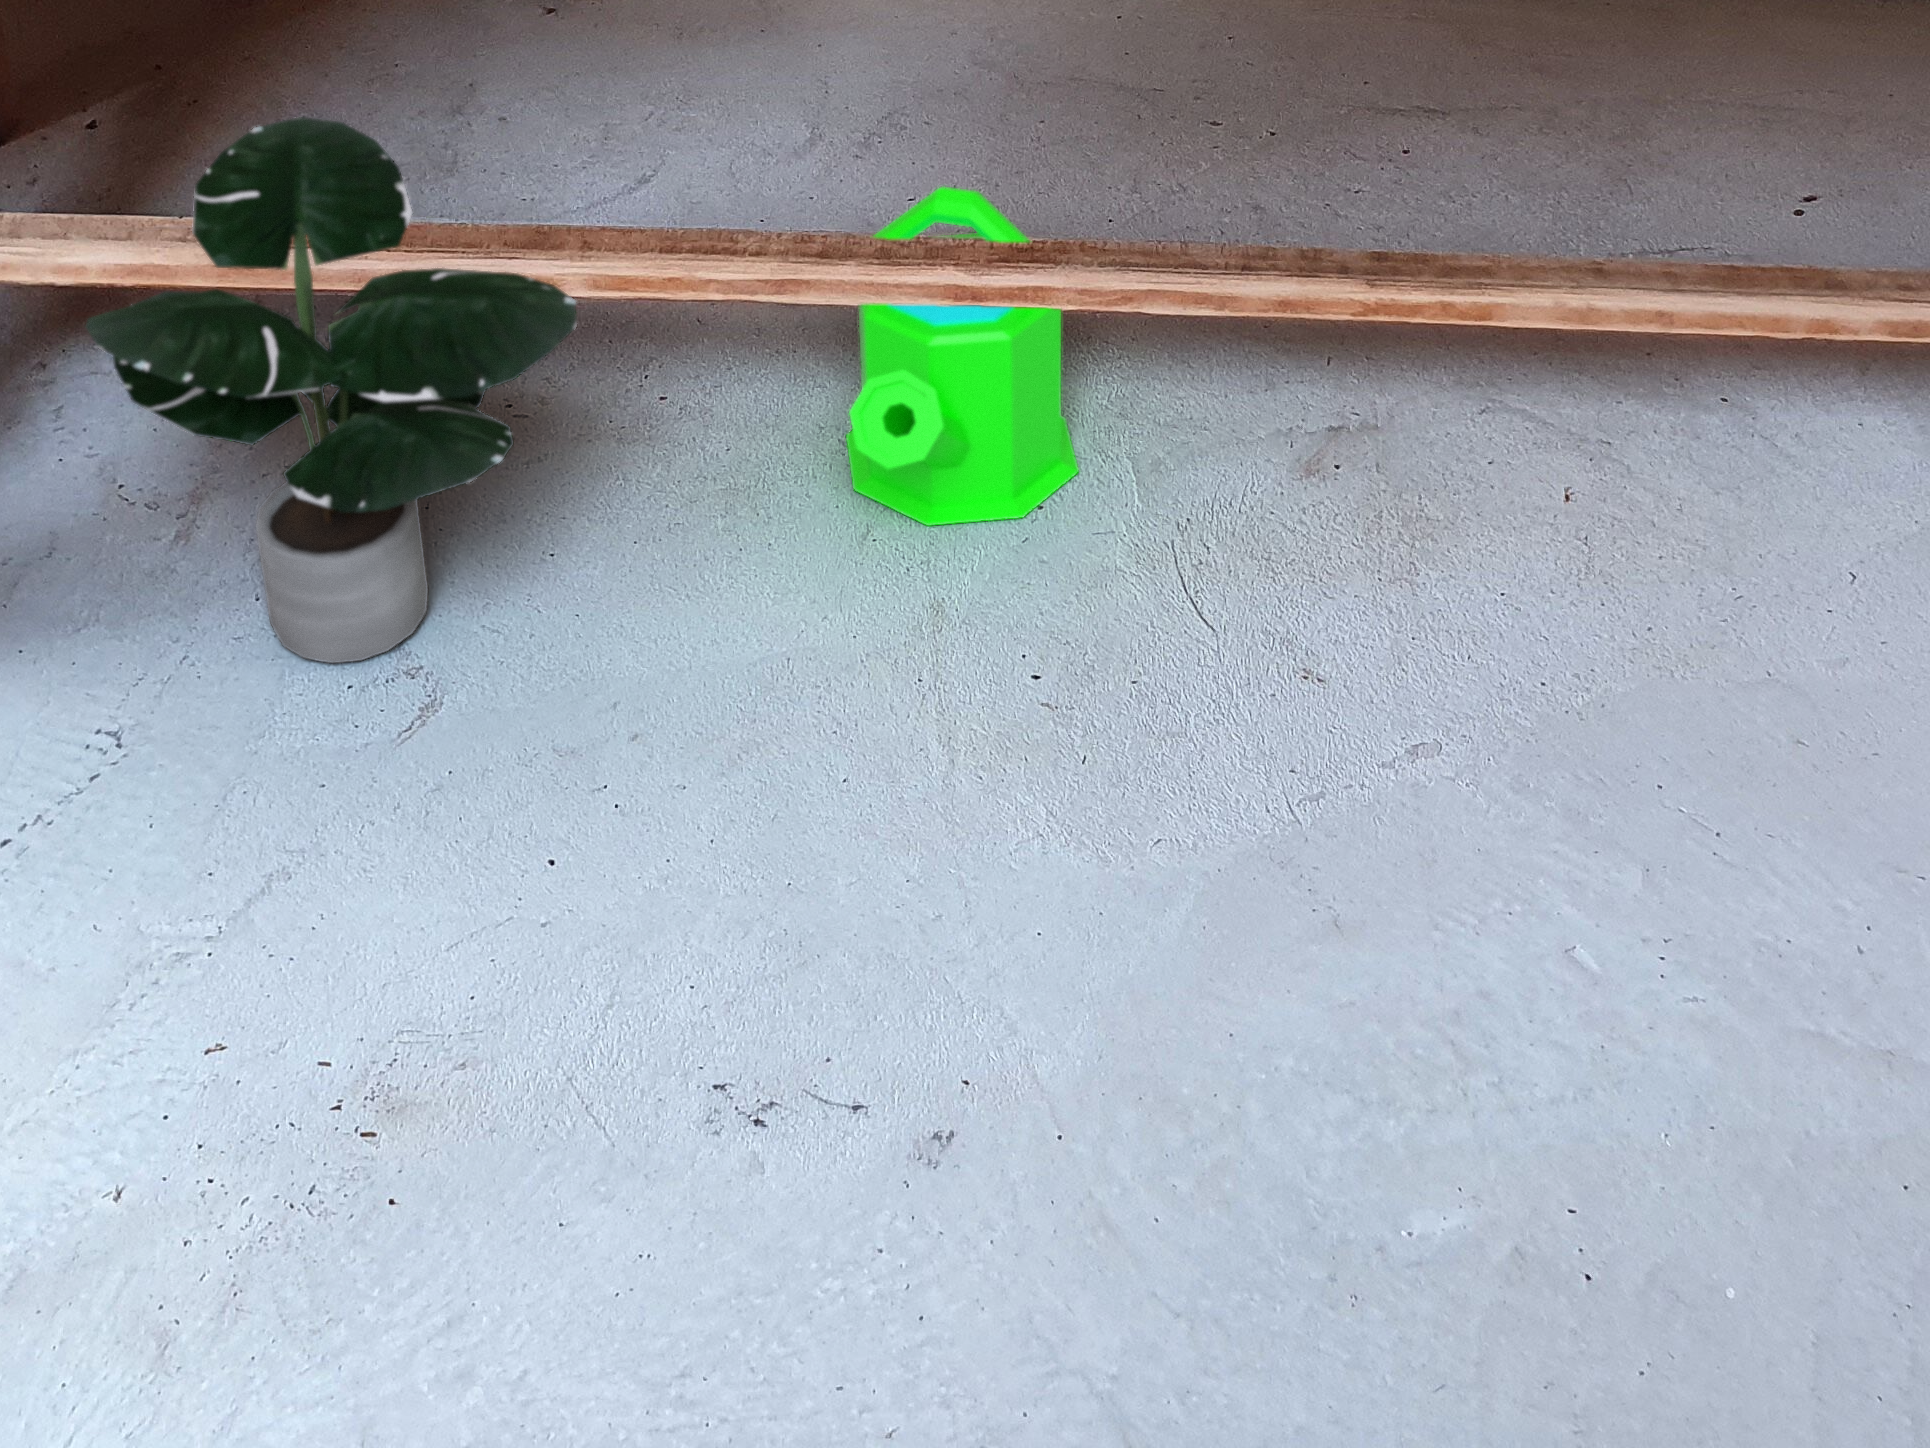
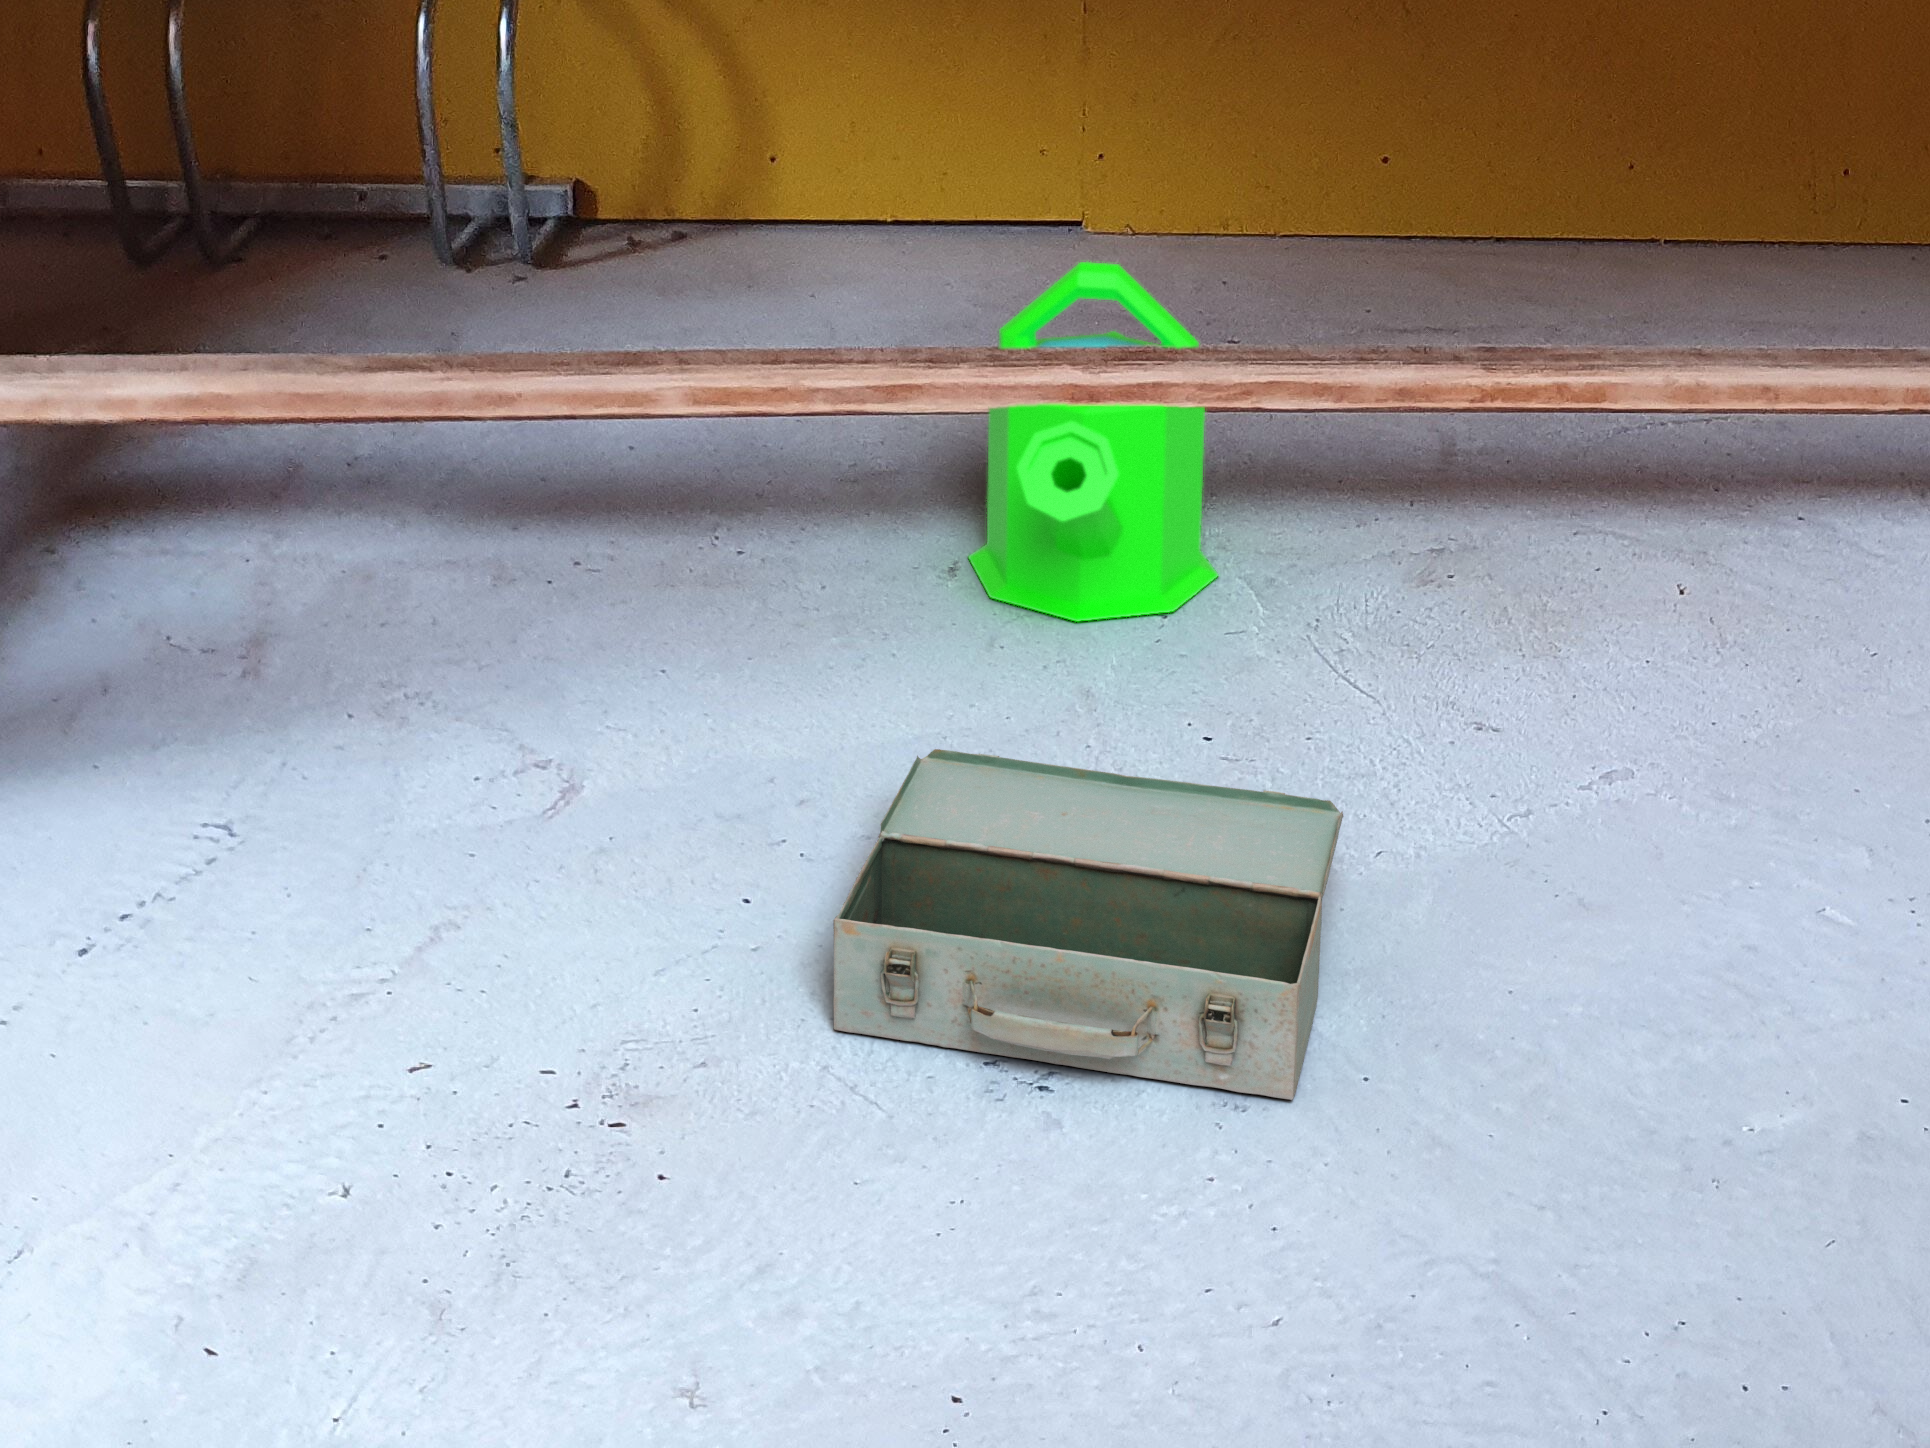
potted plant: present [86,117,577,663] -> none [237,176,755,755]
toolbox: none [573,733,1077,1142] -> present [833,749,1343,1100]

